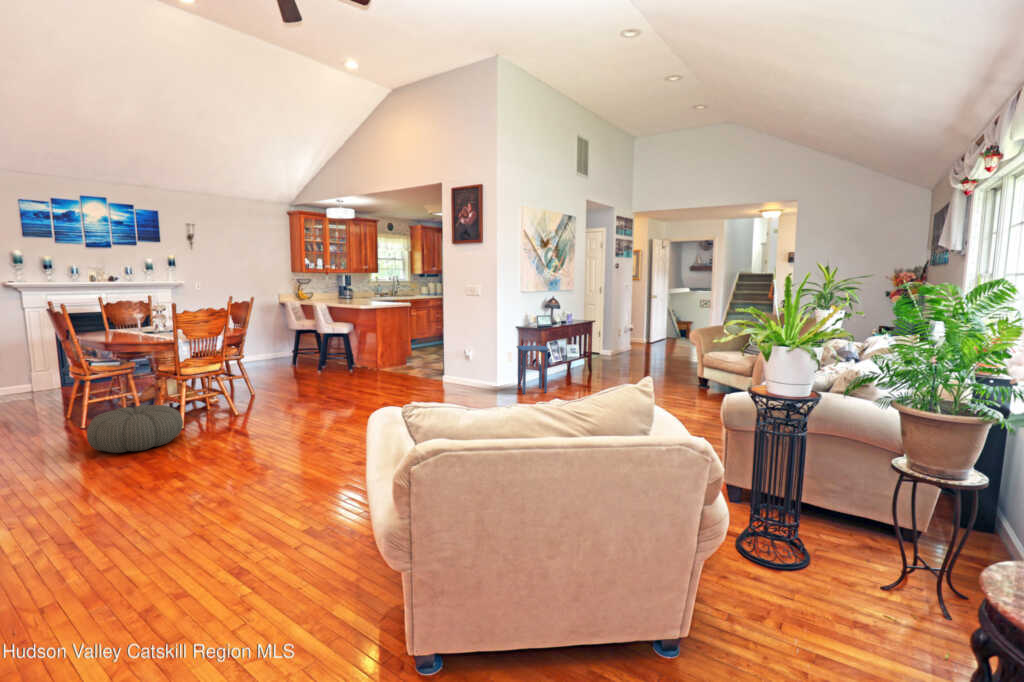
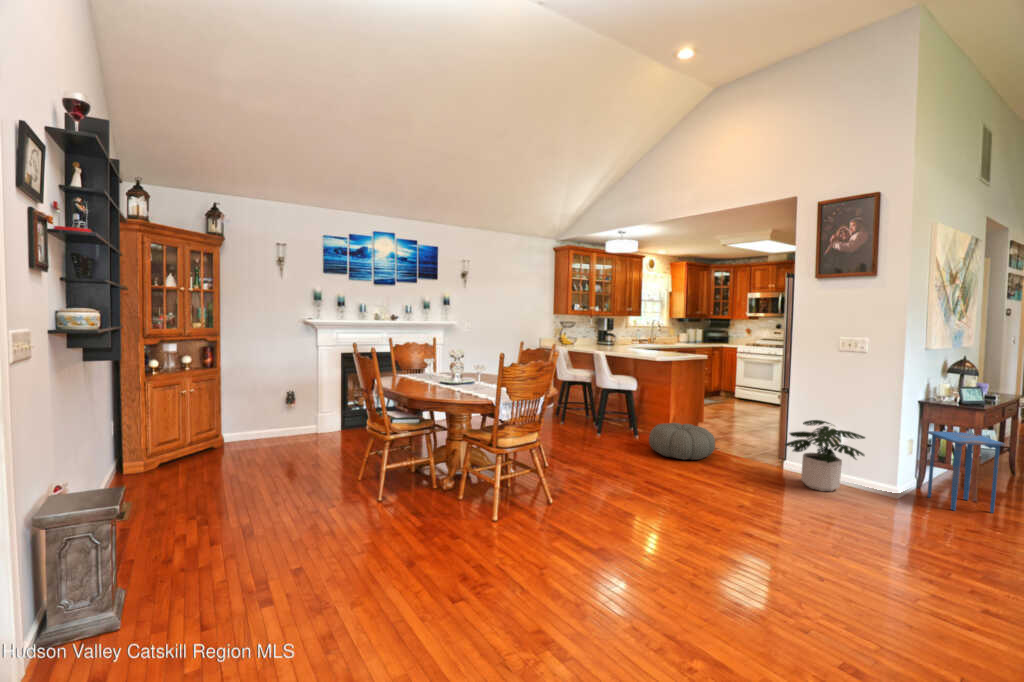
potted plant: none [429,344,481,392] -> present [785,420,865,491]
pouf: present [87,405,183,453] -> present [649,423,715,460]

